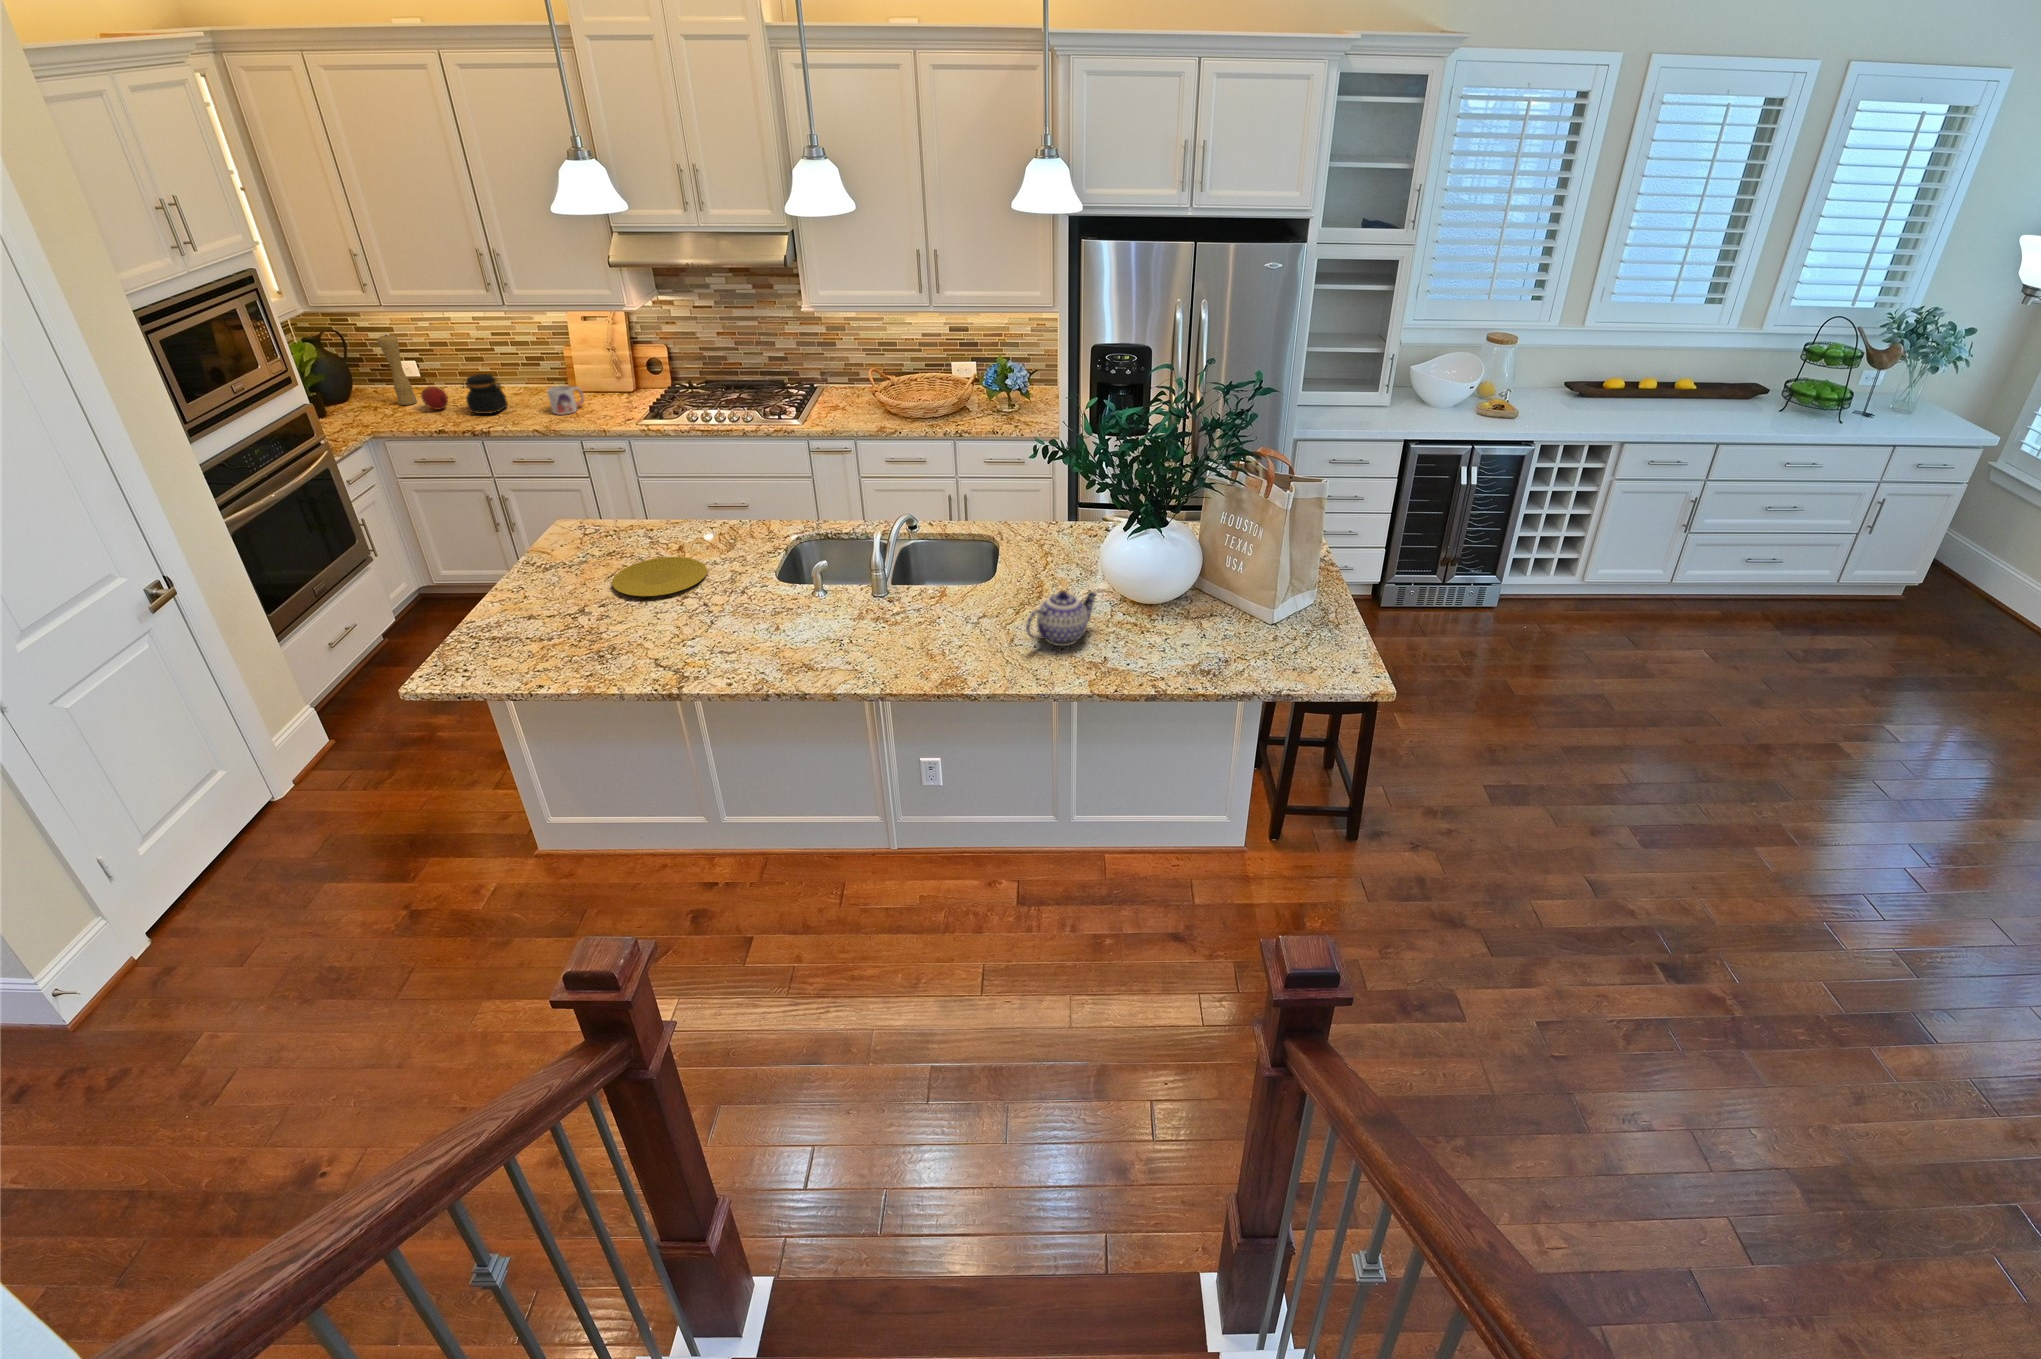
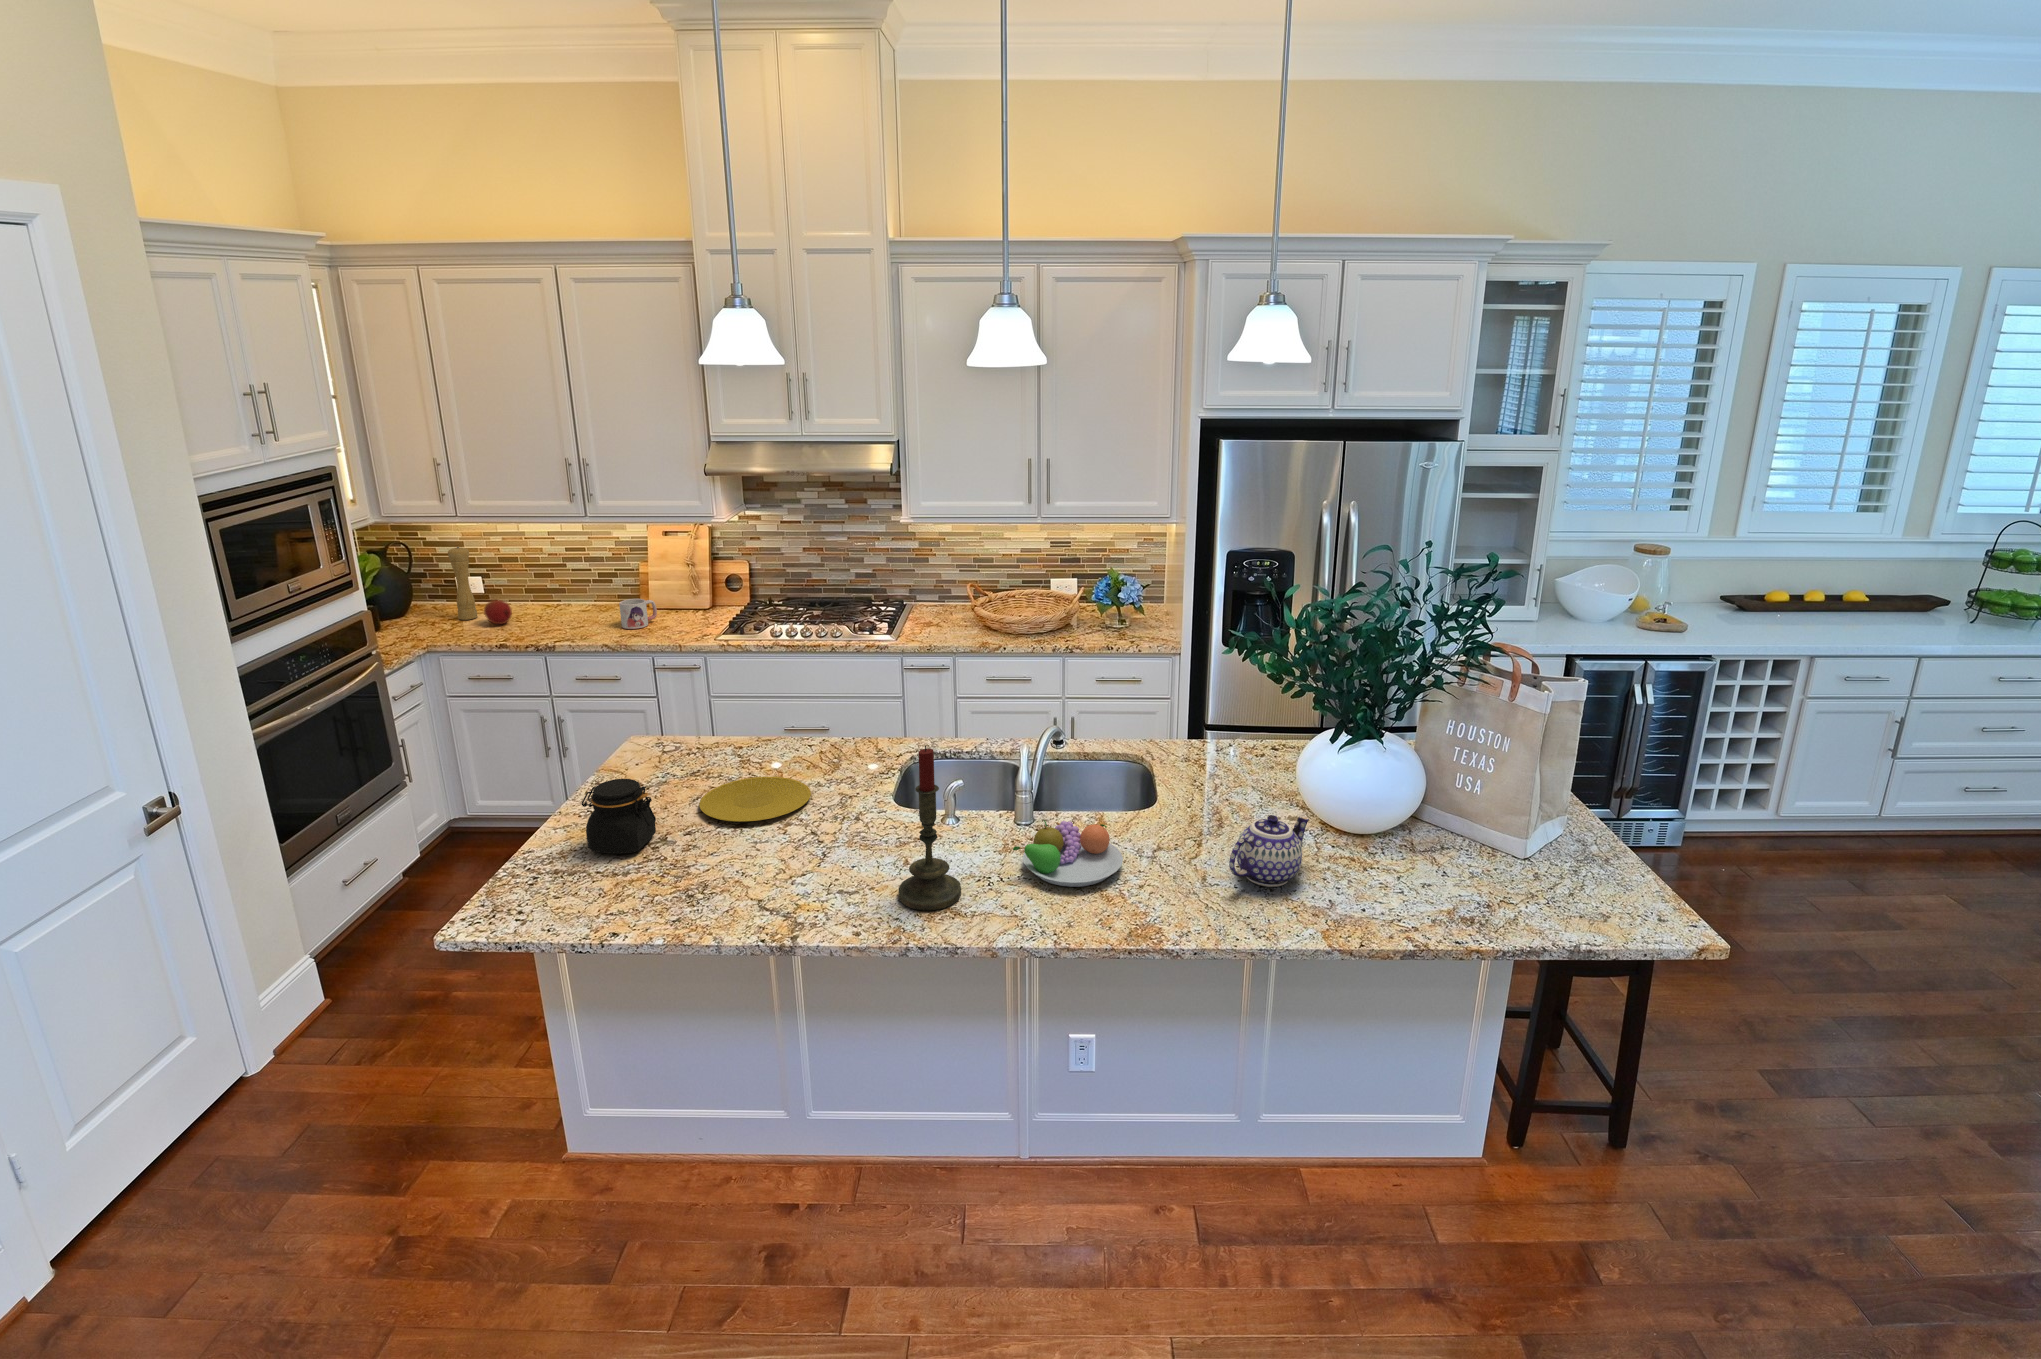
jar: present [463,374,508,414] -> present [581,779,656,854]
candle: none [766,539,817,667] -> present [899,746,961,910]
fruit bowl: none [859,594,950,647] -> present [1013,820,1123,887]

